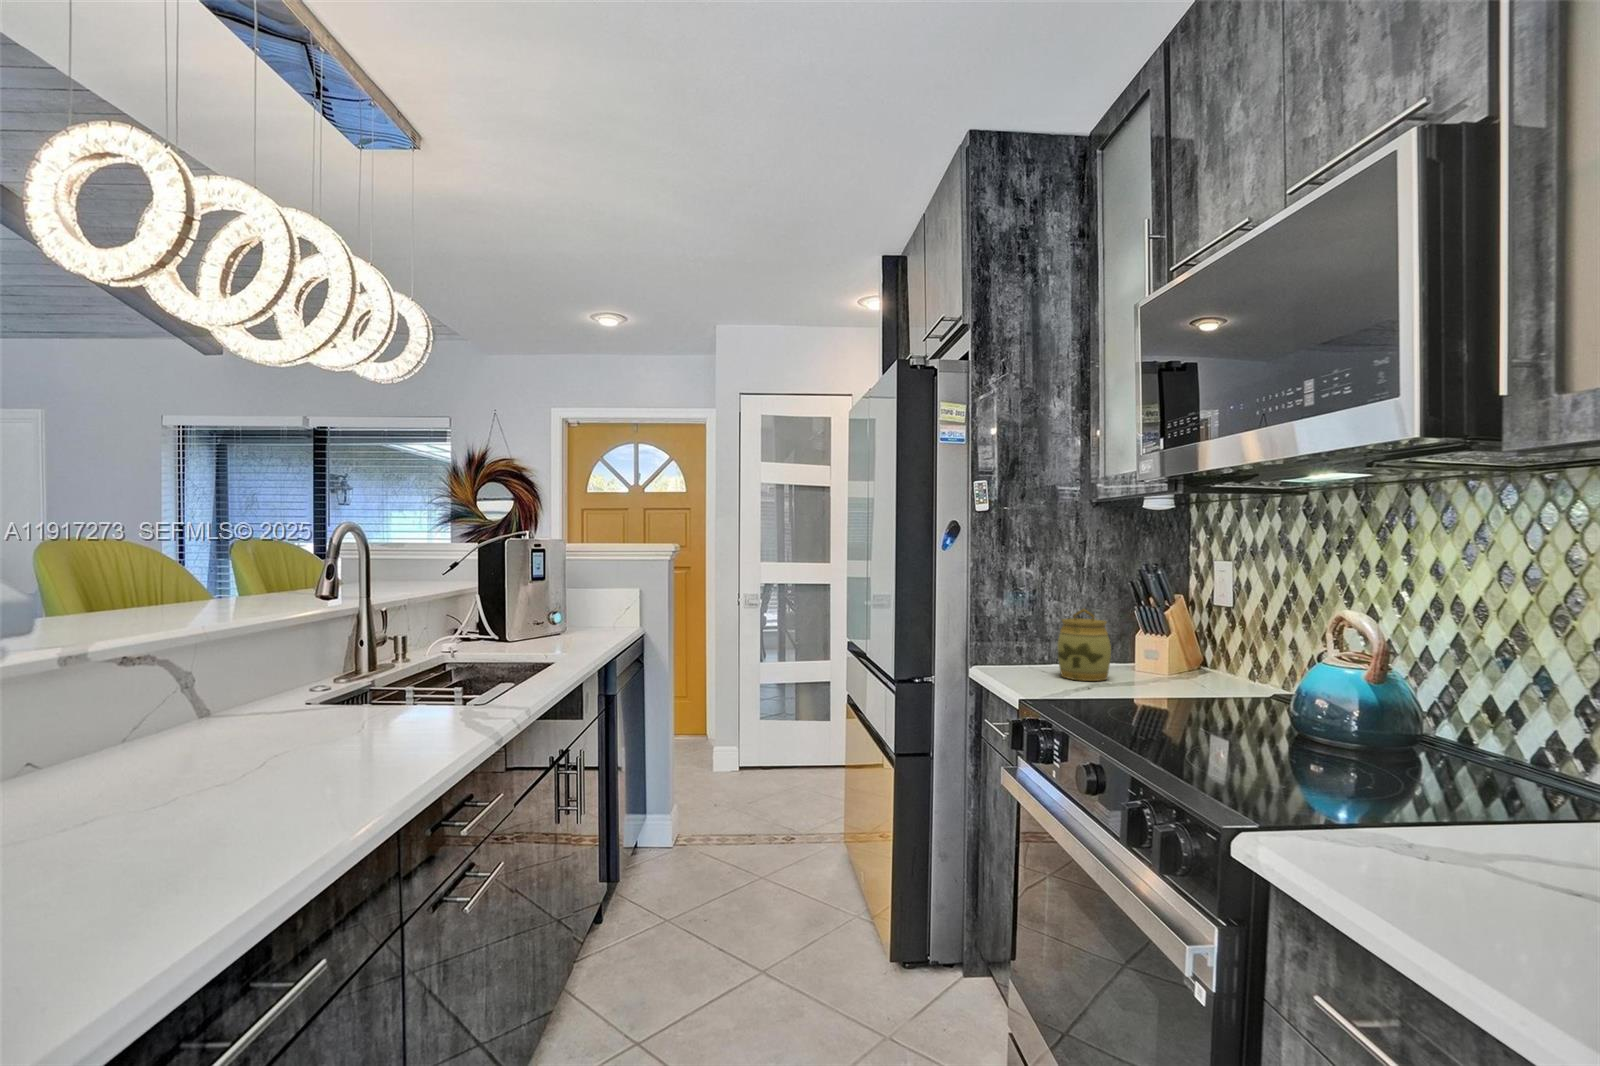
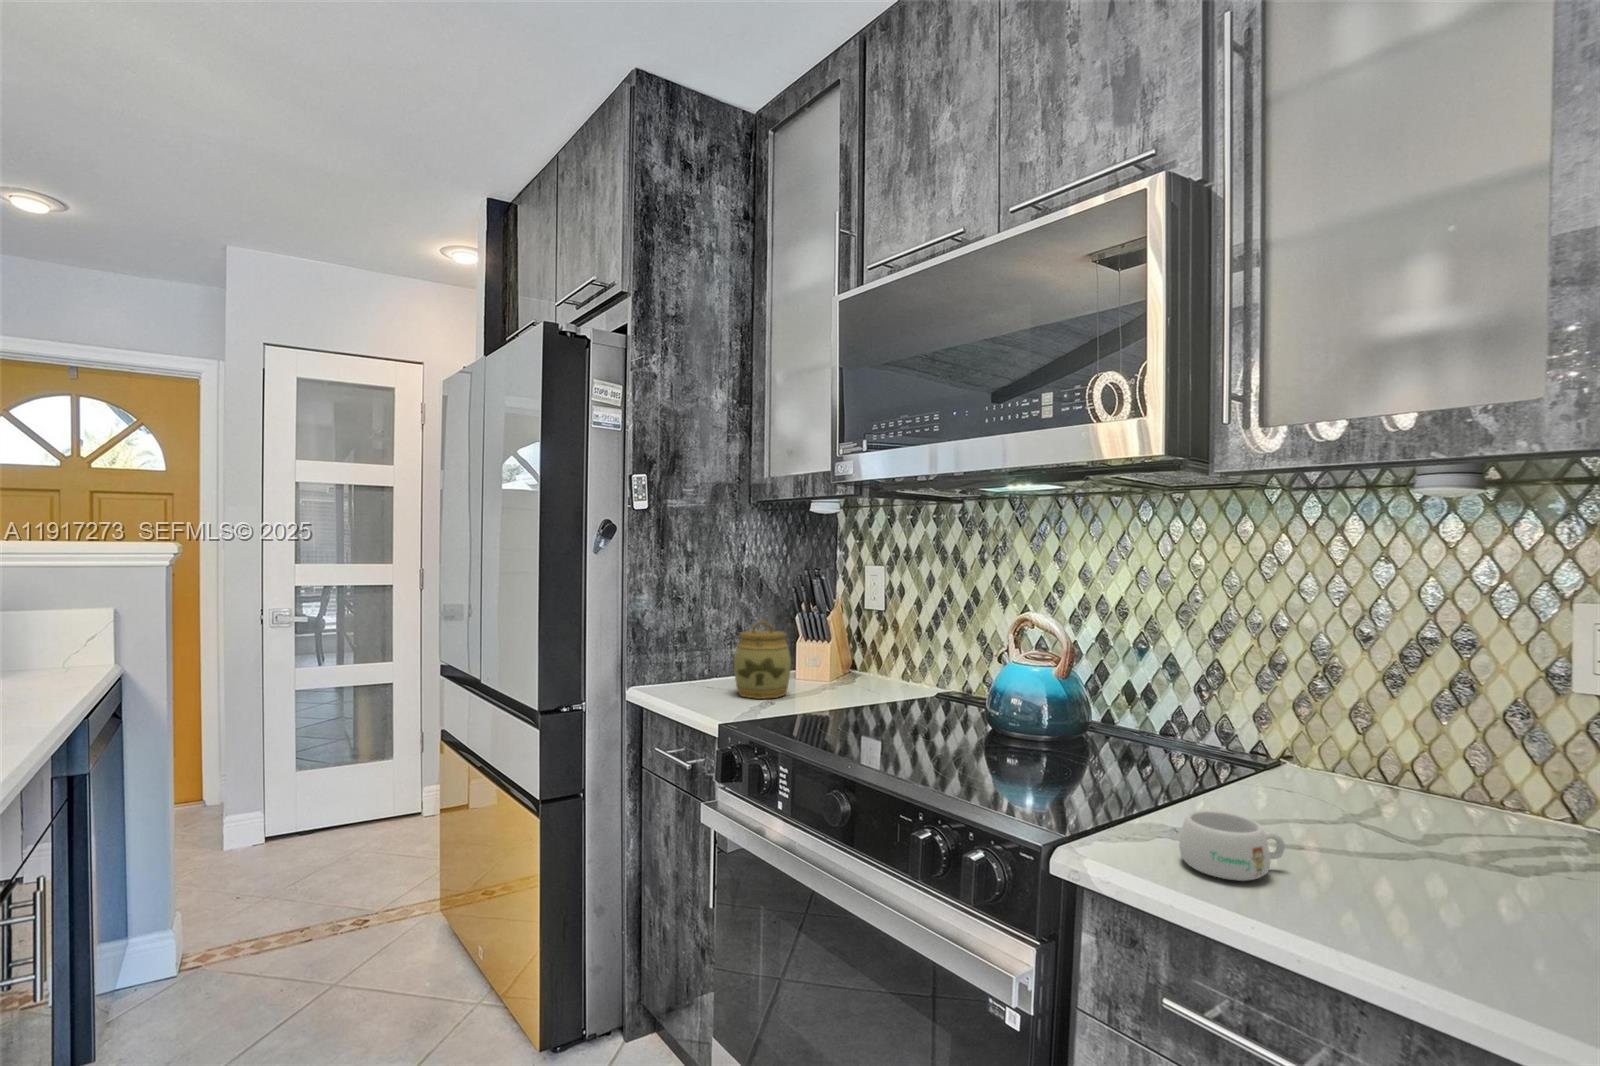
mug: none [1371,813,1511,890] -> present [1179,810,1285,881]

